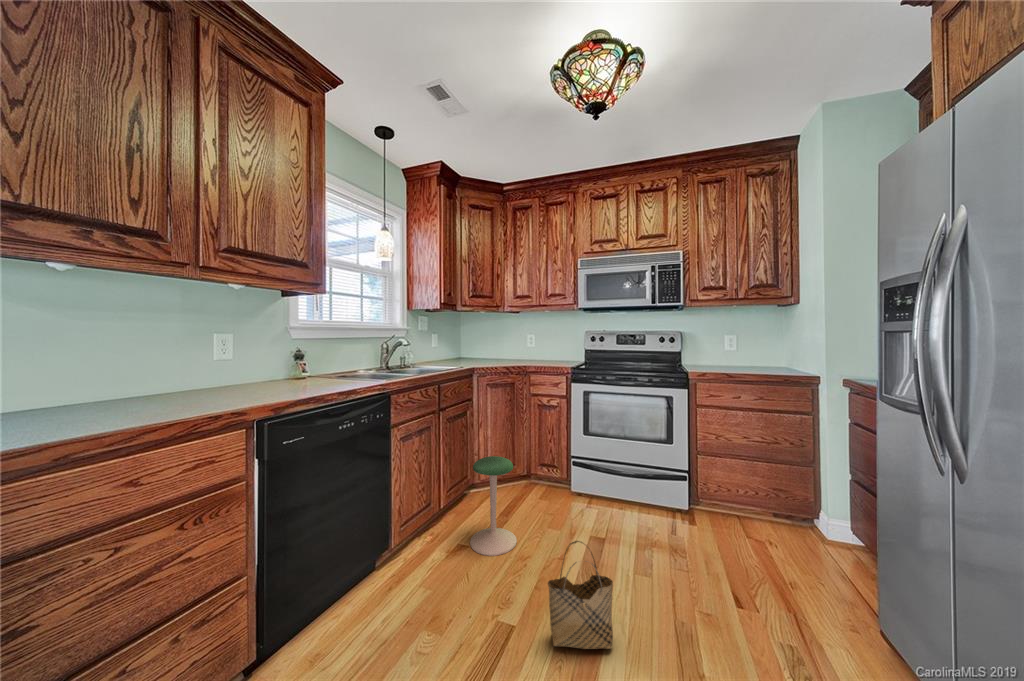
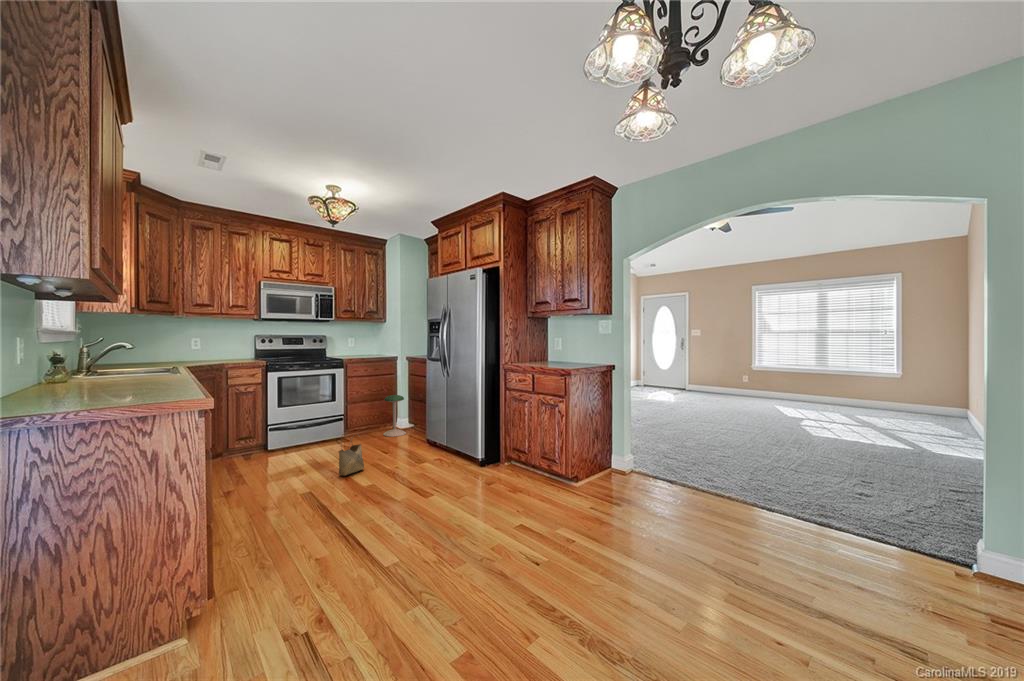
stool: present [470,456,517,556] -> present [383,395,406,437]

